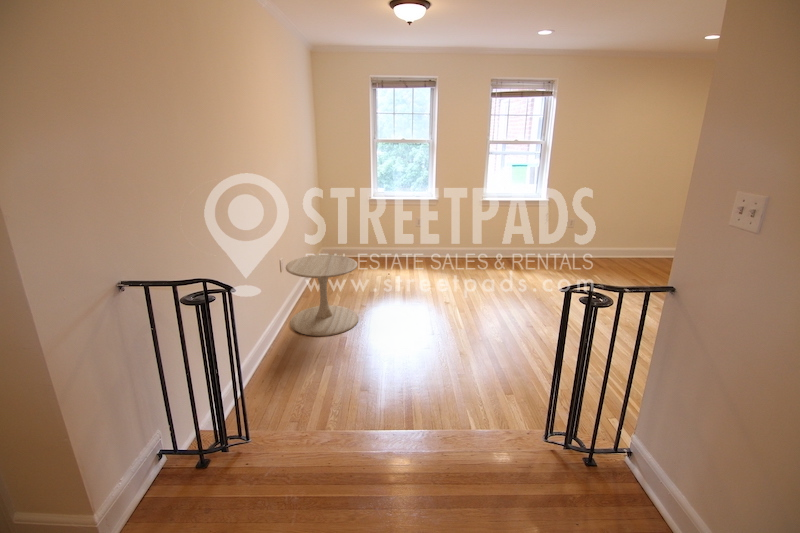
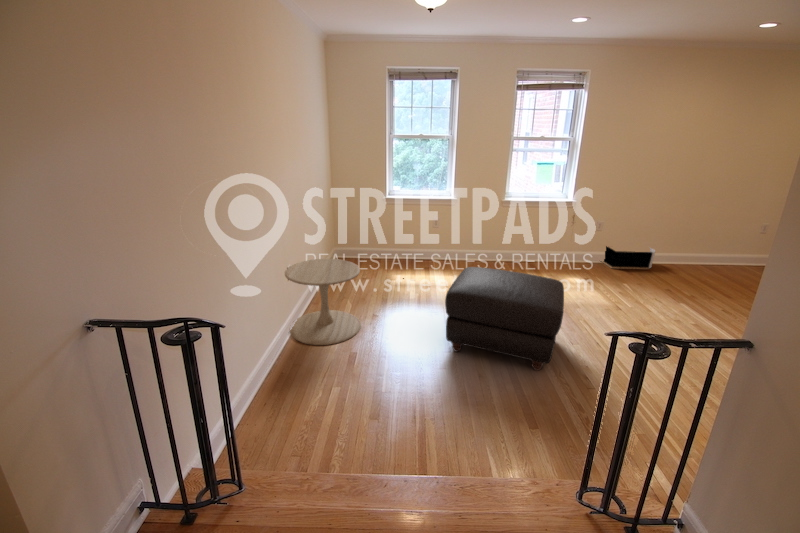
storage bin: none [601,243,657,268] -> present [601,246,655,269]
ottoman: none [438,262,553,358] -> present [445,267,564,370]

